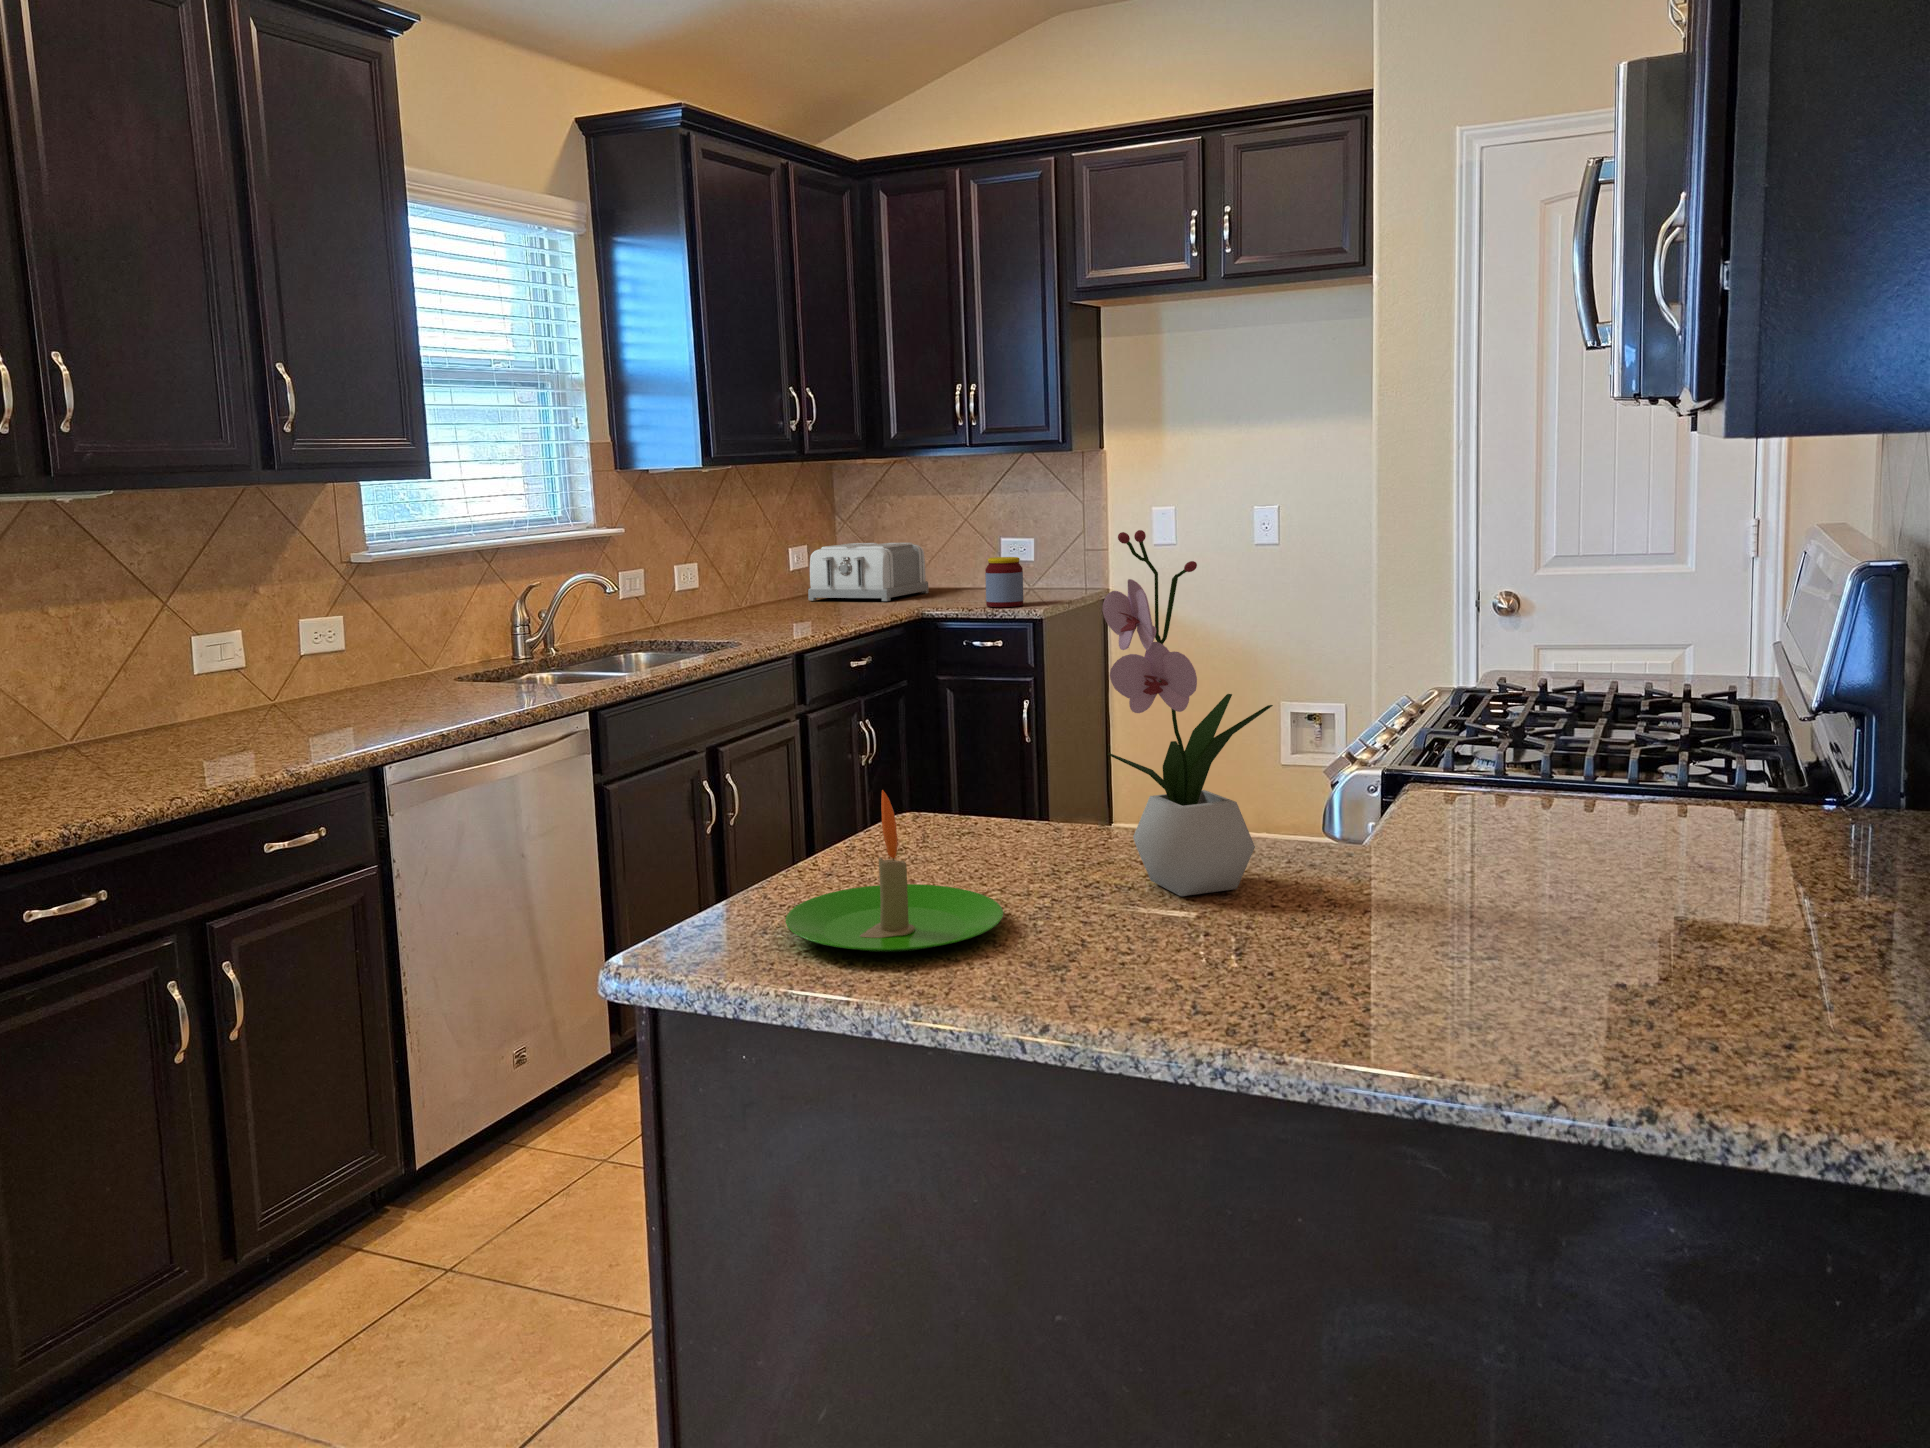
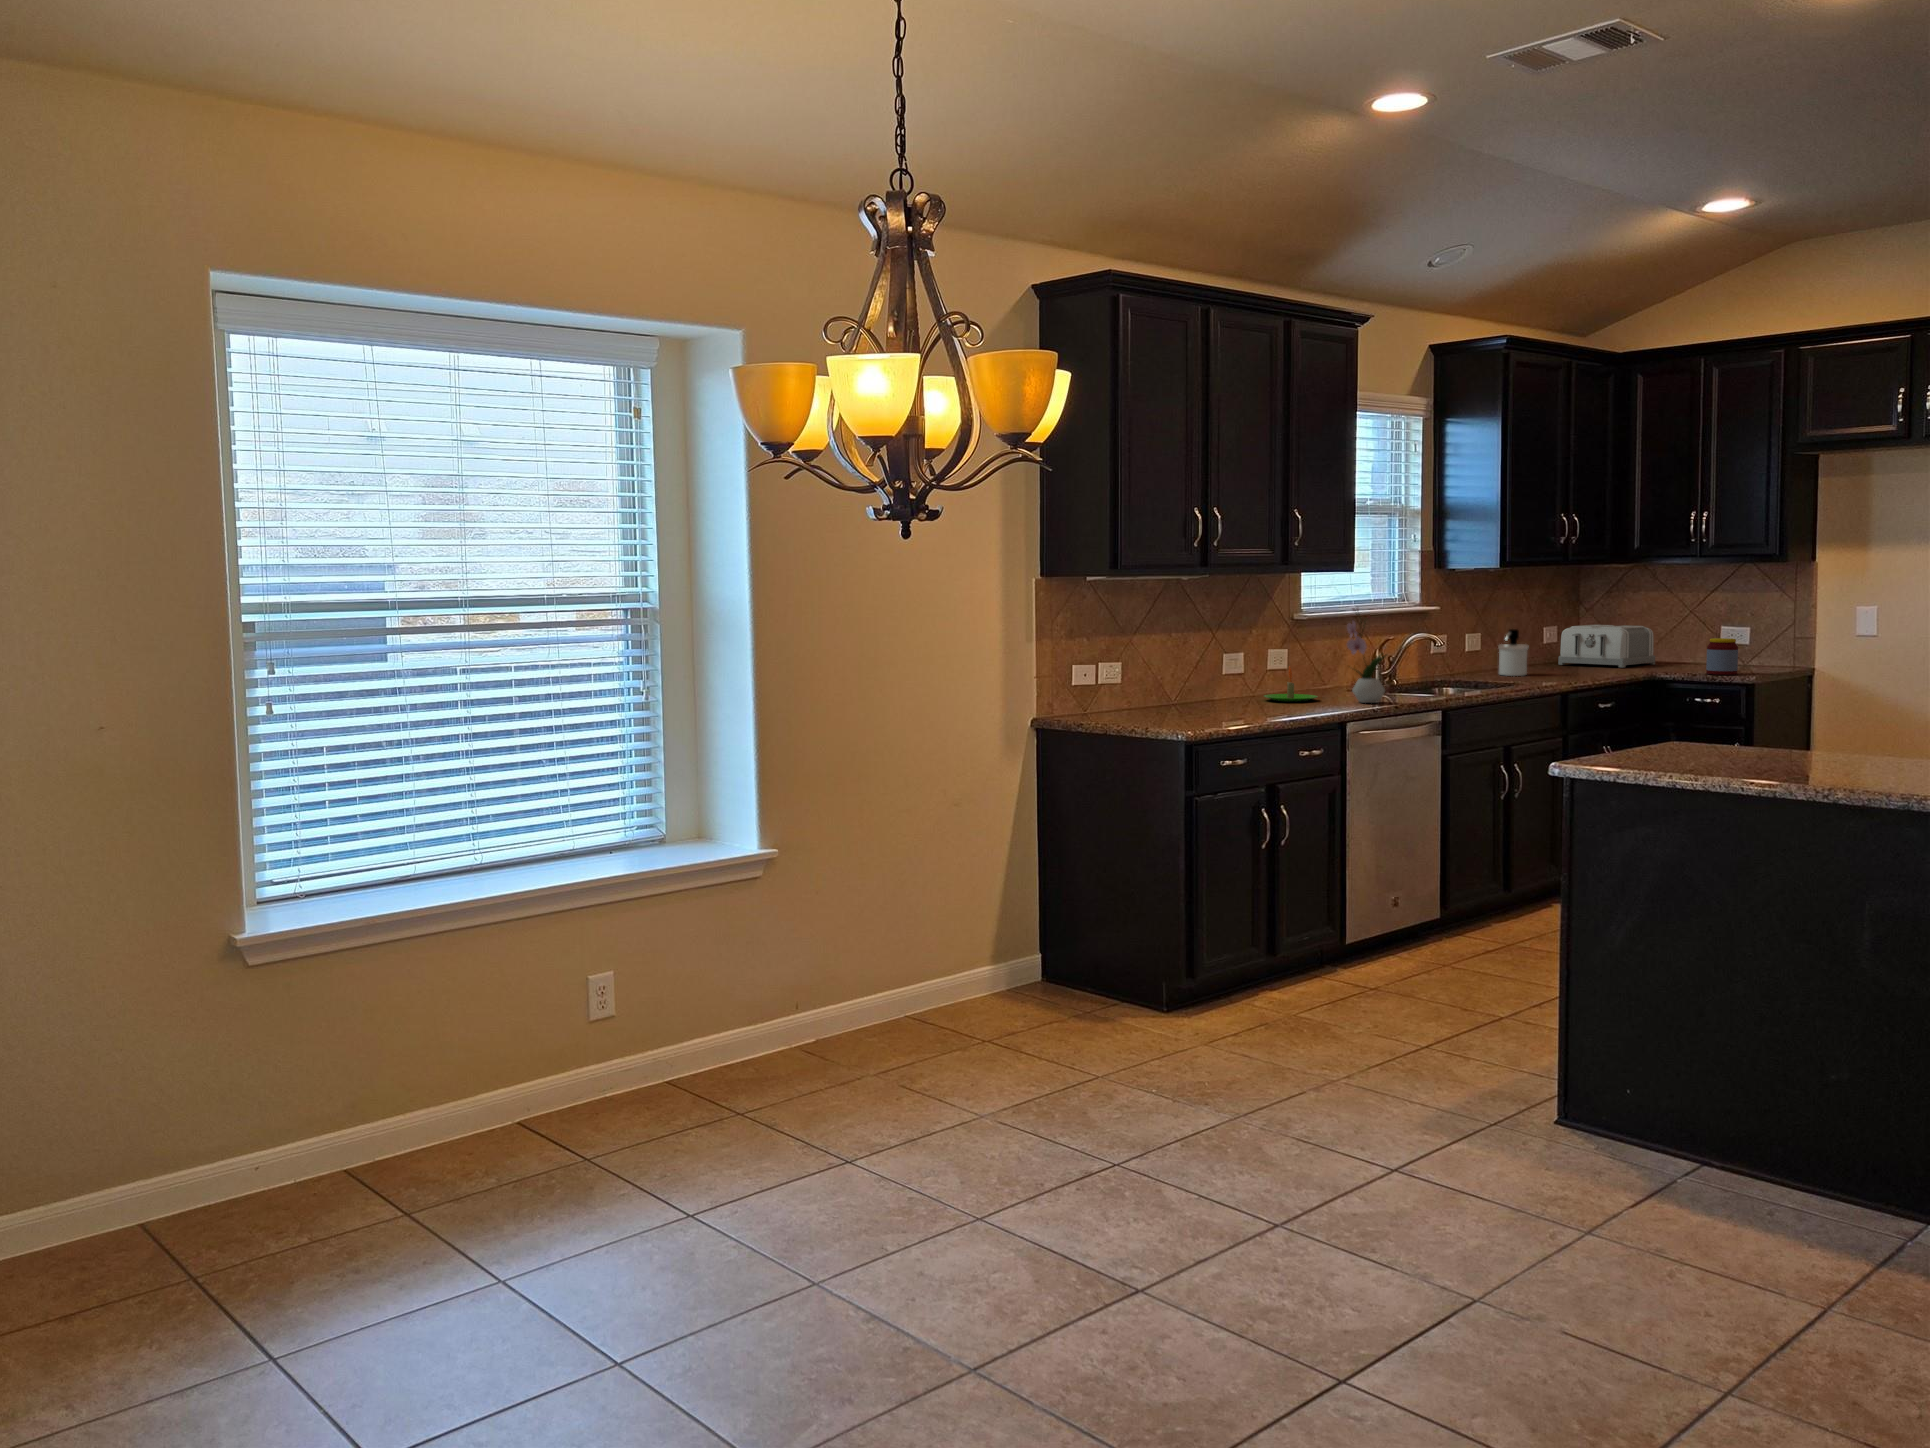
flower arrangement: present [1102,530,1273,896] -> present [1347,608,1386,703]
soap dispenser: none [716,557,757,625] -> present [1498,629,1528,676]
candle: present [785,790,1003,952] -> present [1264,666,1318,702]

